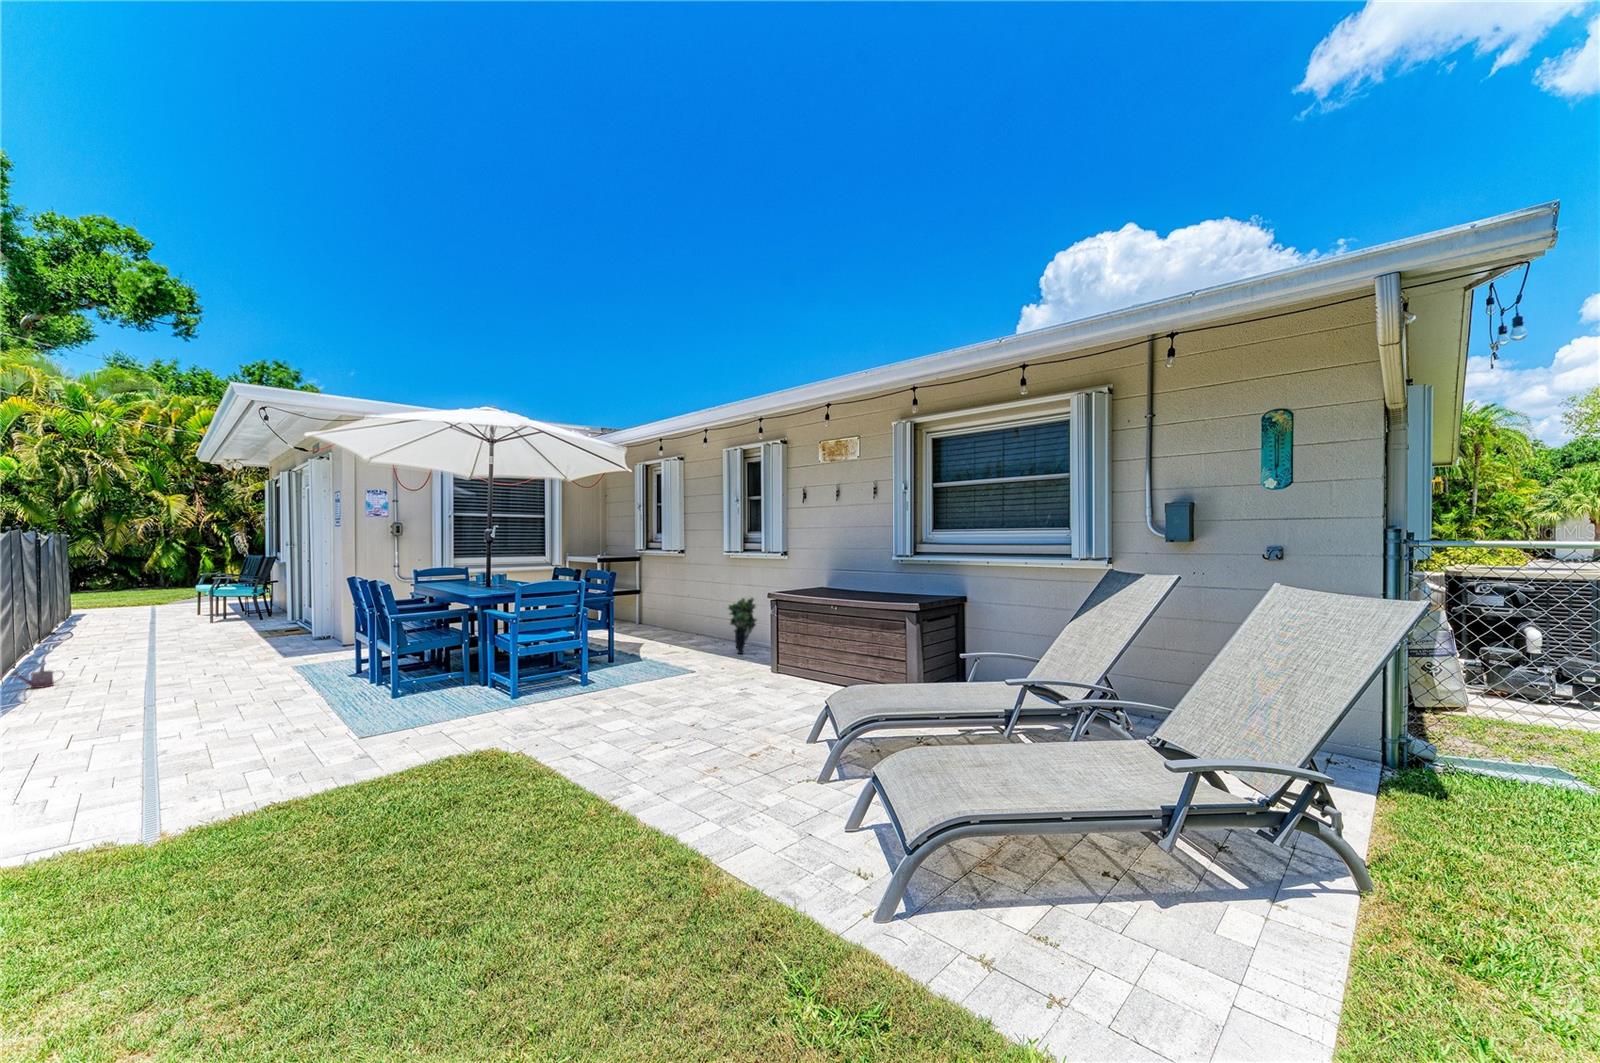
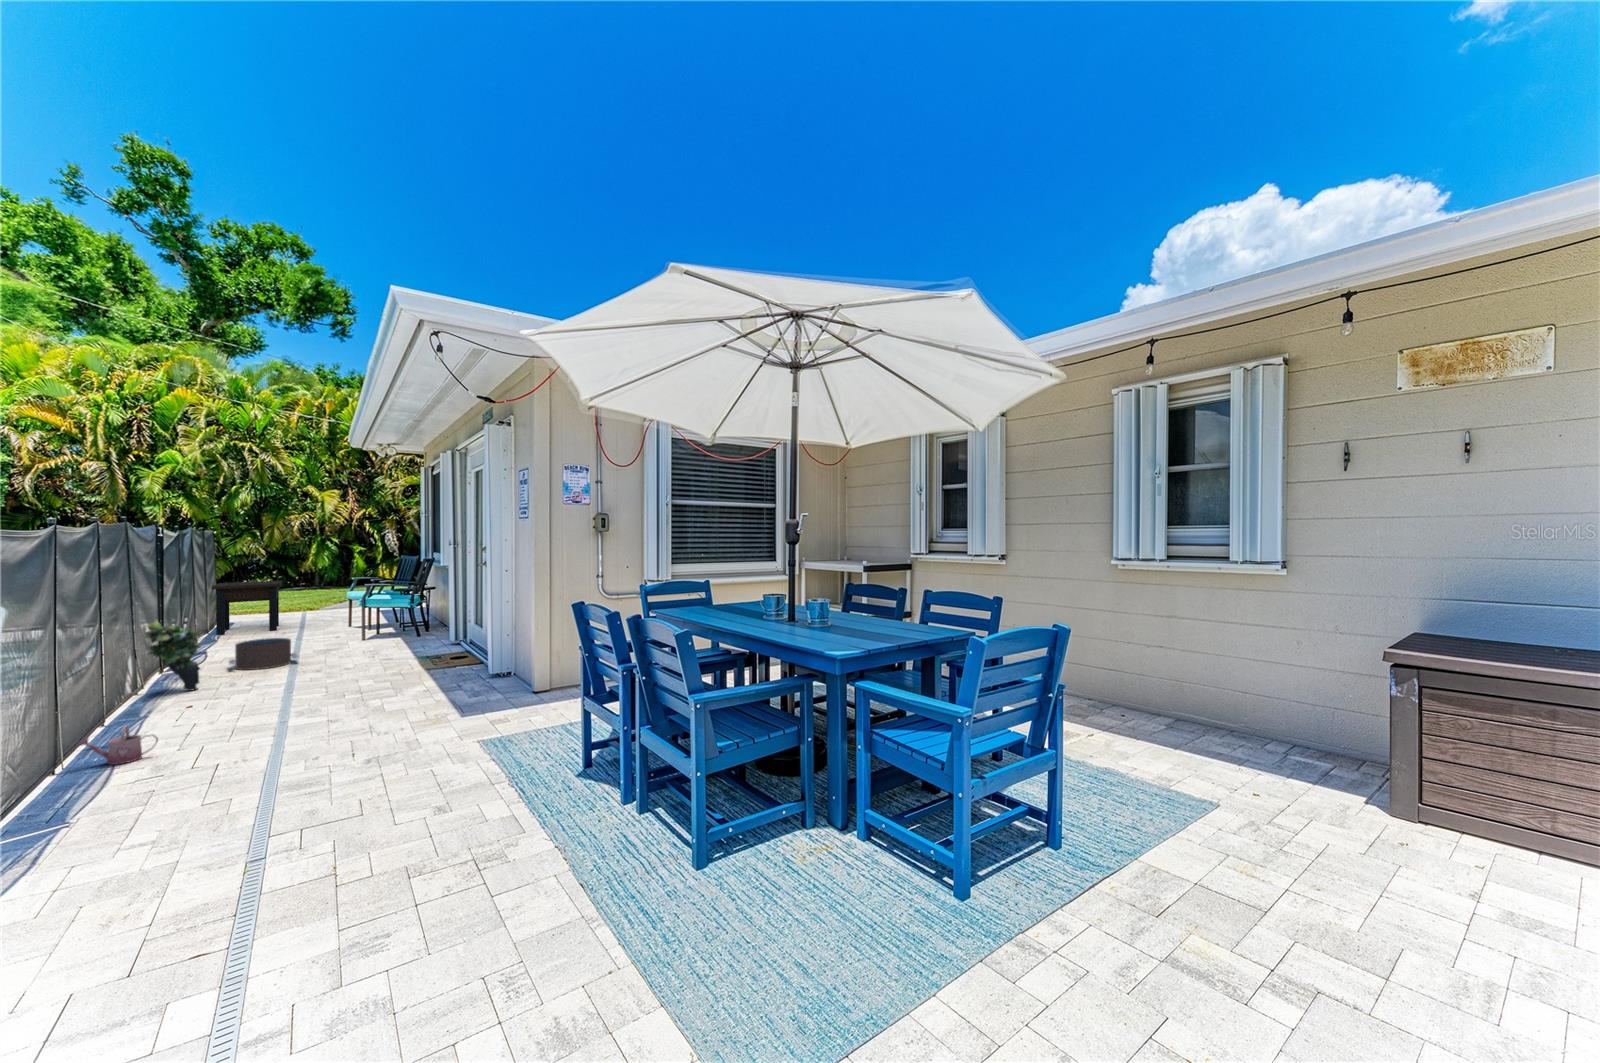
side table: none [67,578,132,624] -> present [212,581,282,635]
potted plant: present [728,598,756,654] -> present [144,621,201,691]
pouf: none [95,621,155,644] -> present [229,638,298,670]

